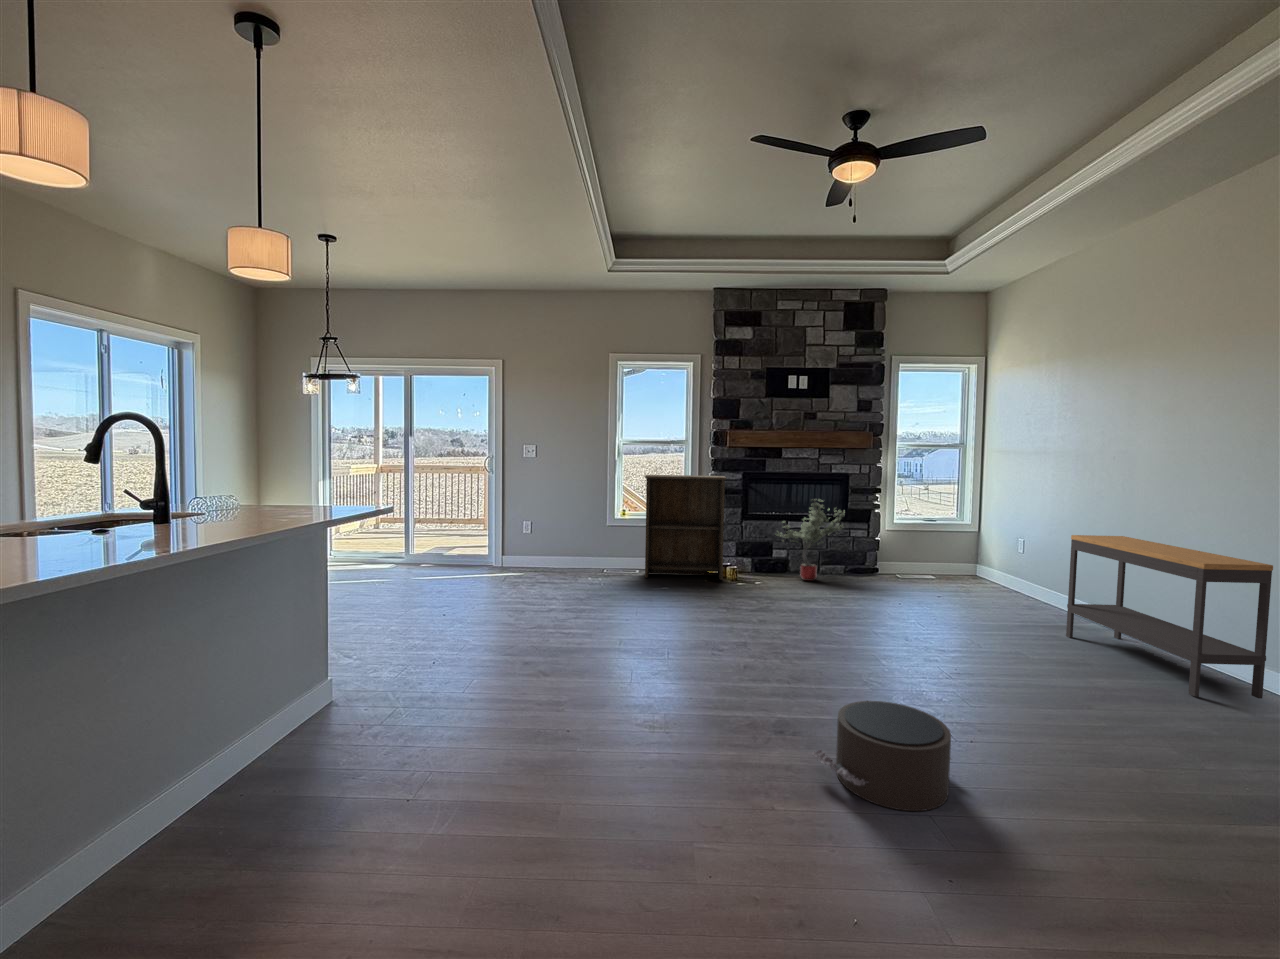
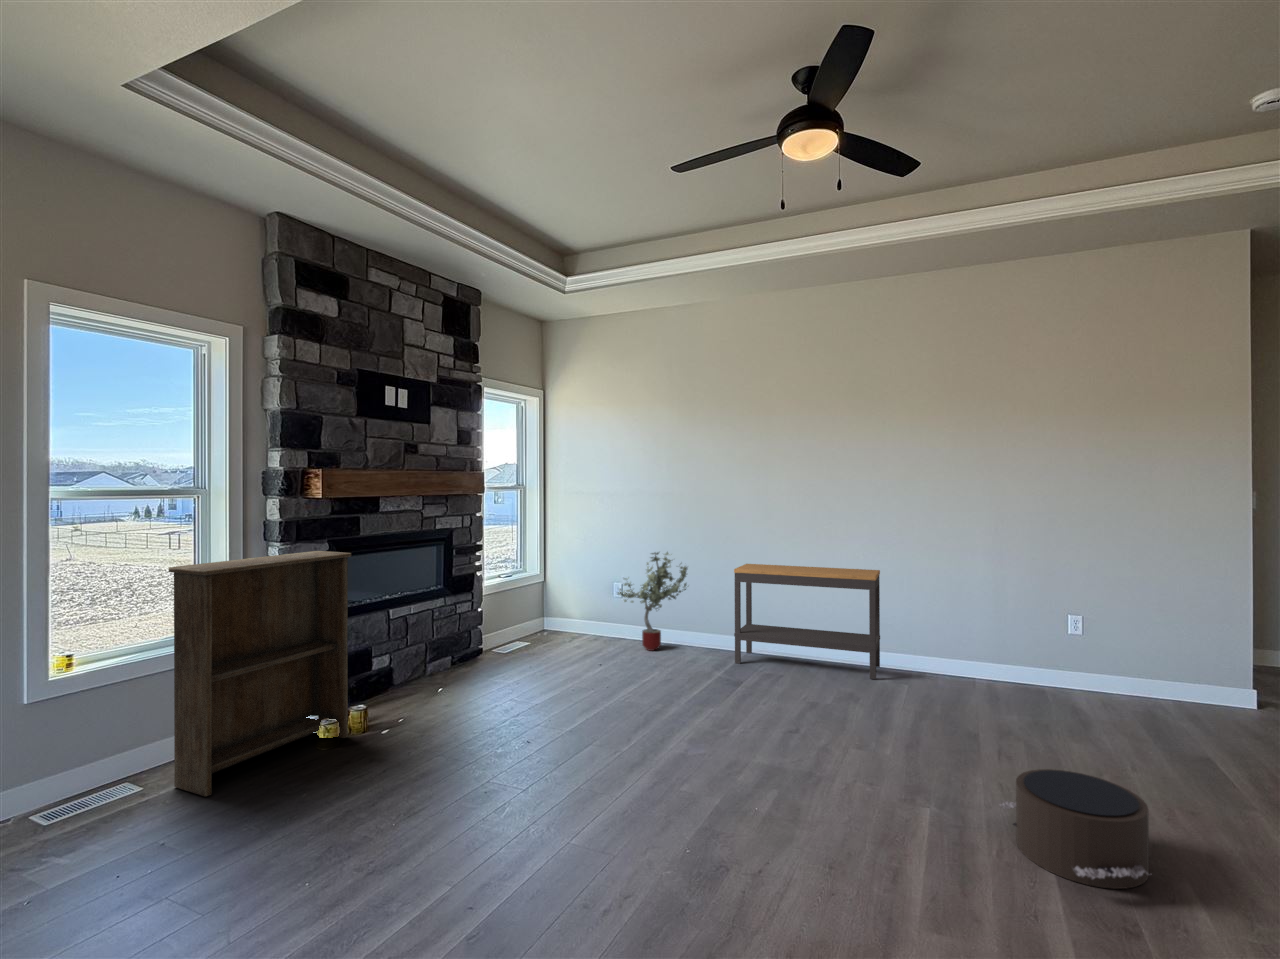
potted tree: present [776,499,845,581] -> present [618,552,687,651]

